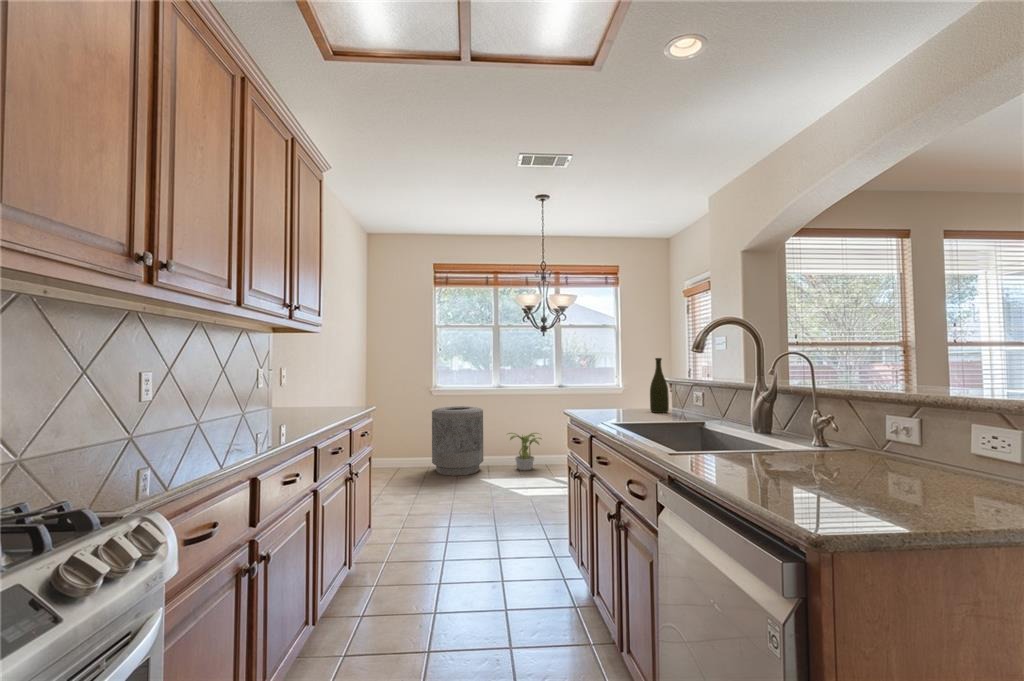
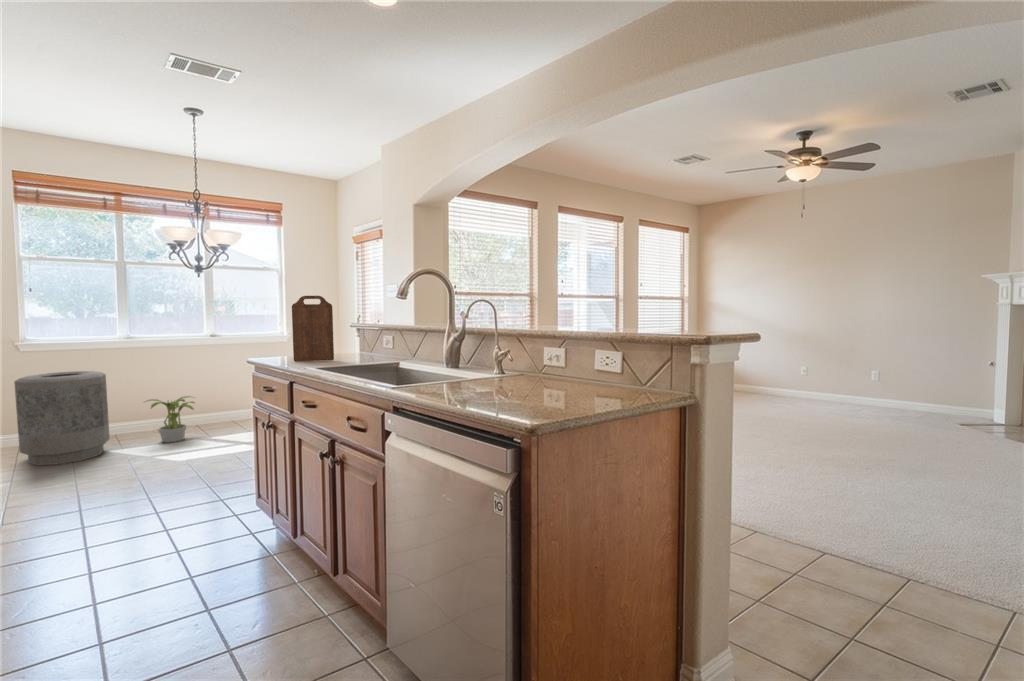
cutting board: none [599,349,638,414] -> present [292,296,334,361]
bottle: present [650,358,669,413] -> none [345,305,363,358]

